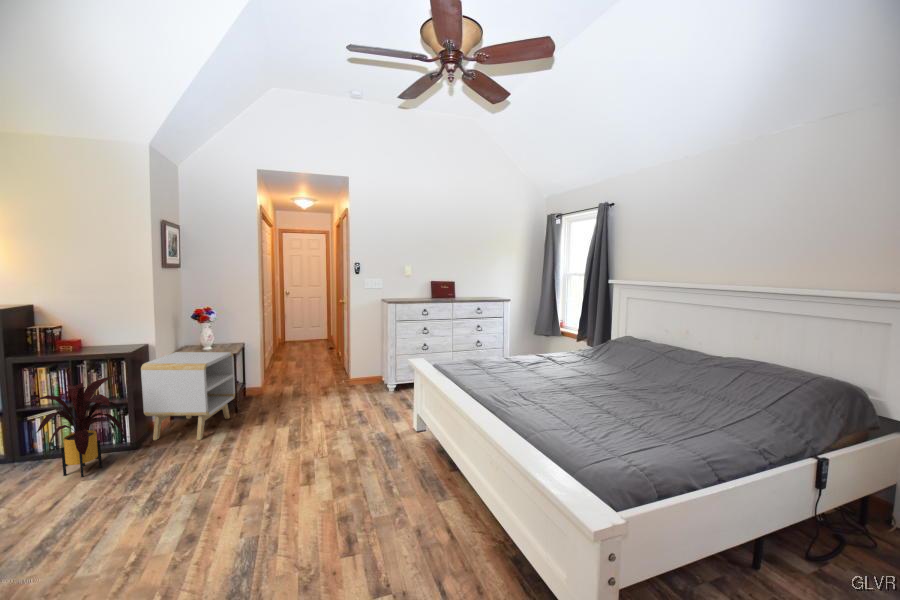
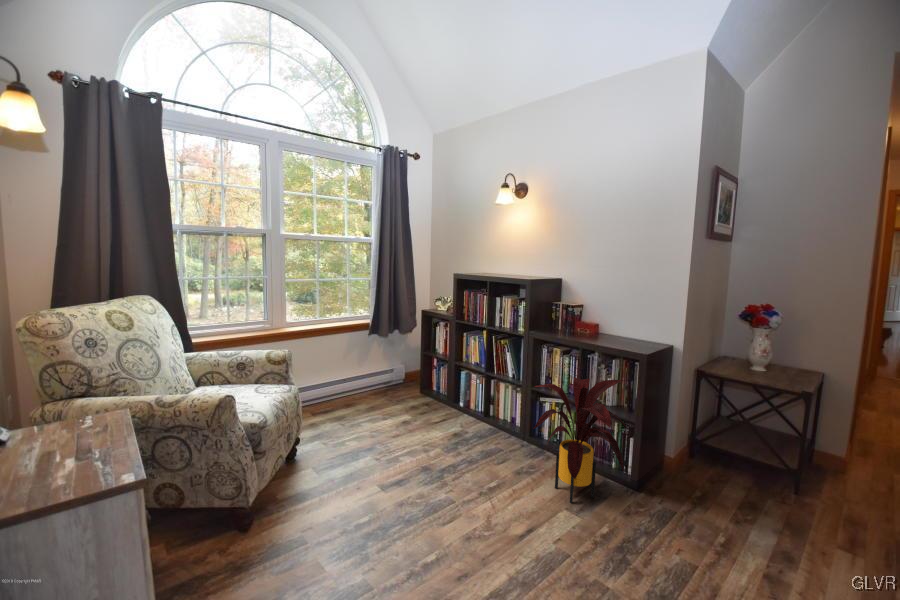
side table: present [141,352,235,440] -> none [653,364,814,527]

